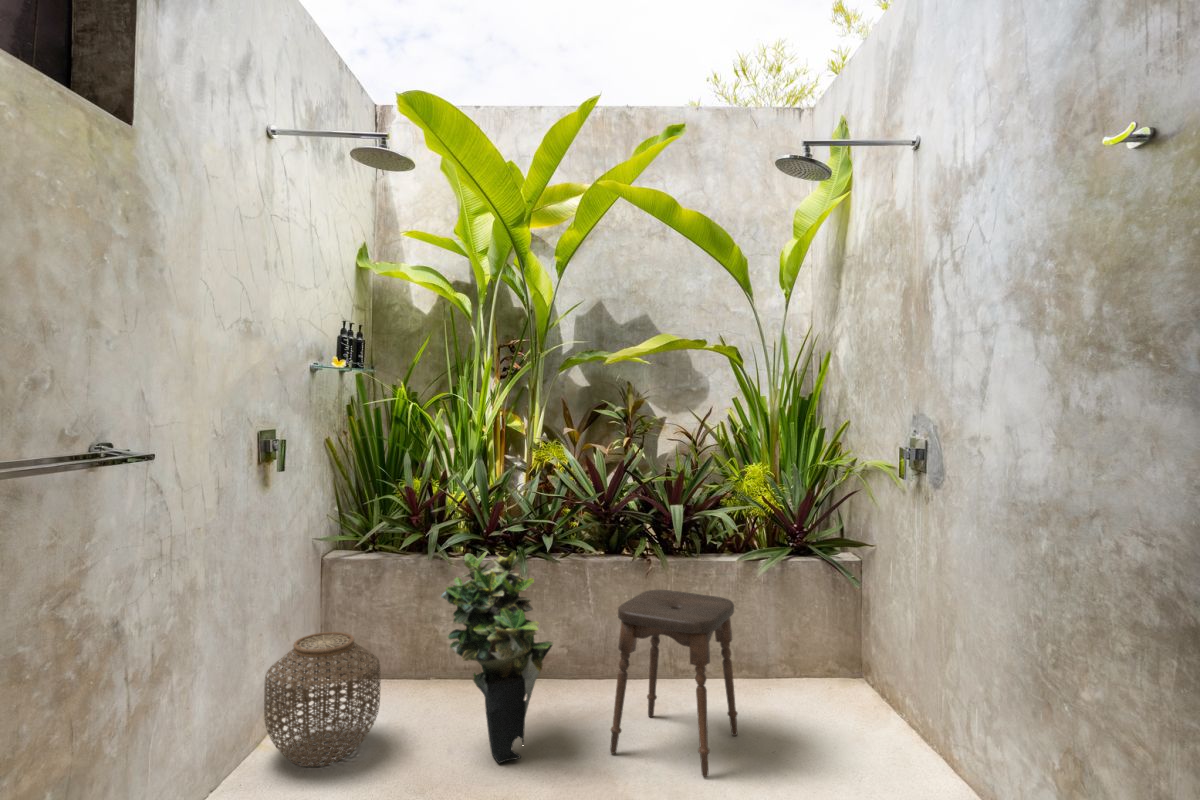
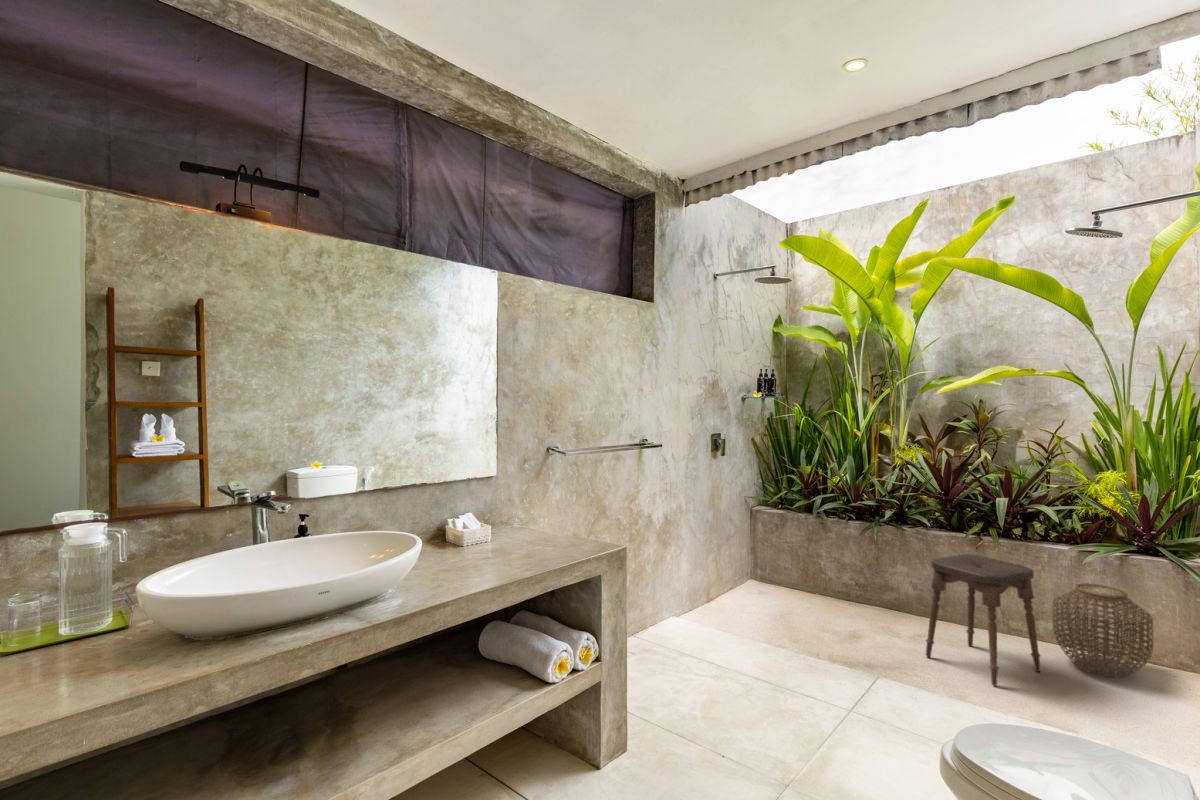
potted plant: present [441,551,553,763] -> none [811,513,886,643]
woven basket: present [264,632,381,767] -> present [1053,584,1153,678]

